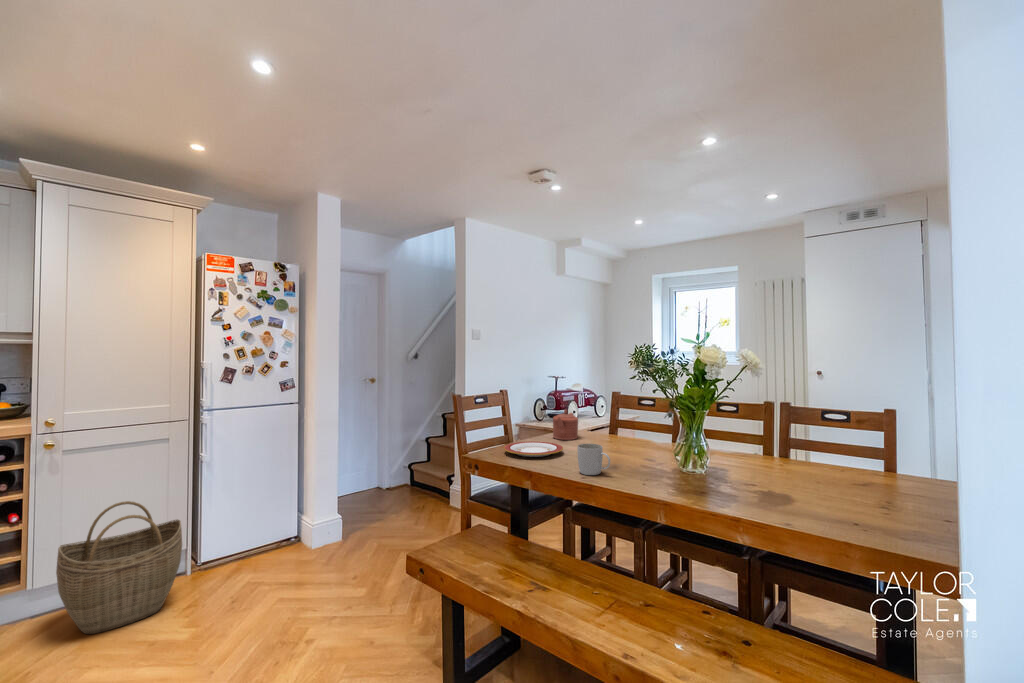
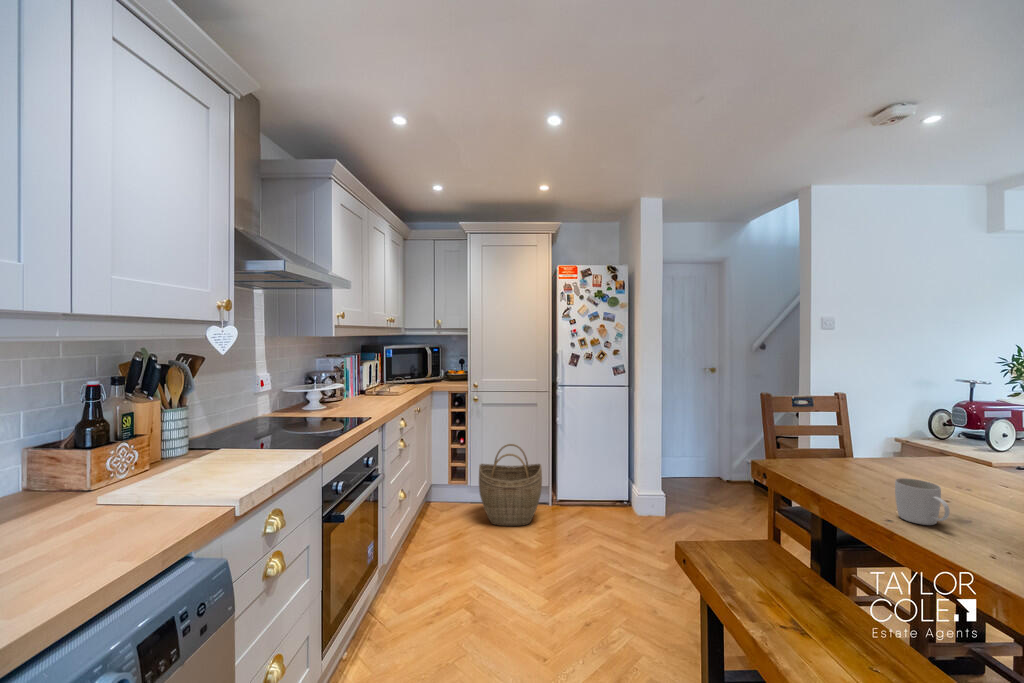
teapot: present [553,410,578,440] -> none [910,429,958,473]
plate: present [504,441,563,457] -> none [808,459,903,483]

